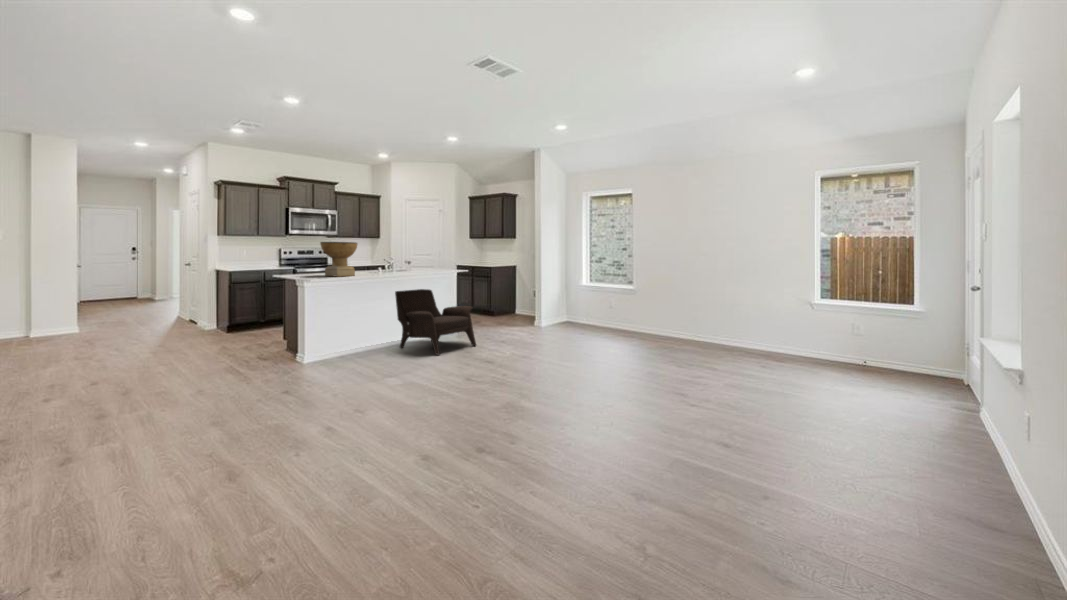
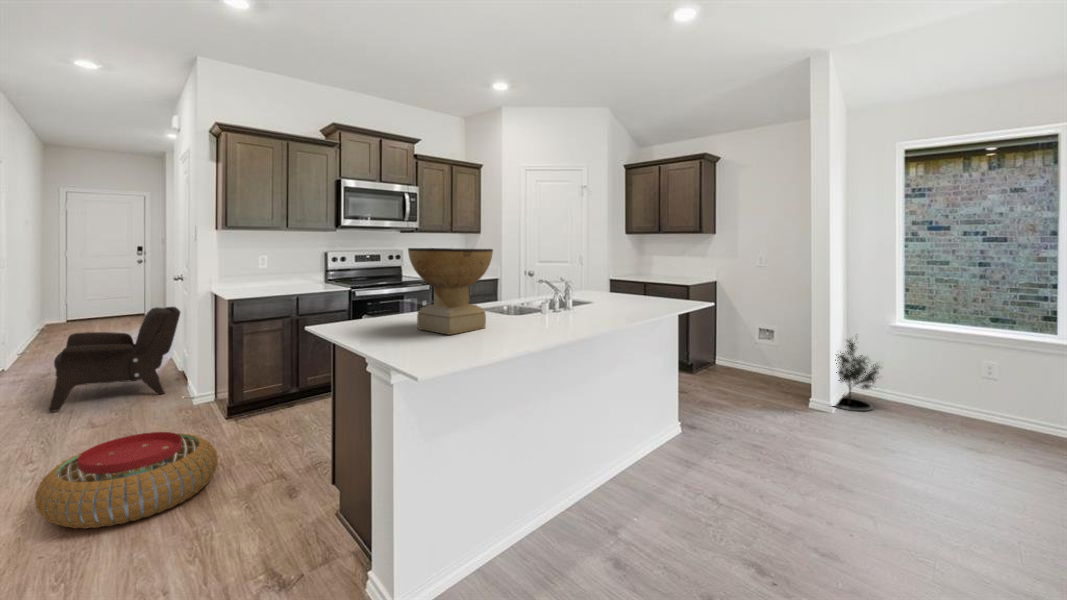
potted tree: none [553,288,578,328] -> present [835,340,879,411]
armchair: present [395,289,476,355] -> present [49,307,180,412]
pouf: none [159,326,234,355] -> present [35,432,218,529]

